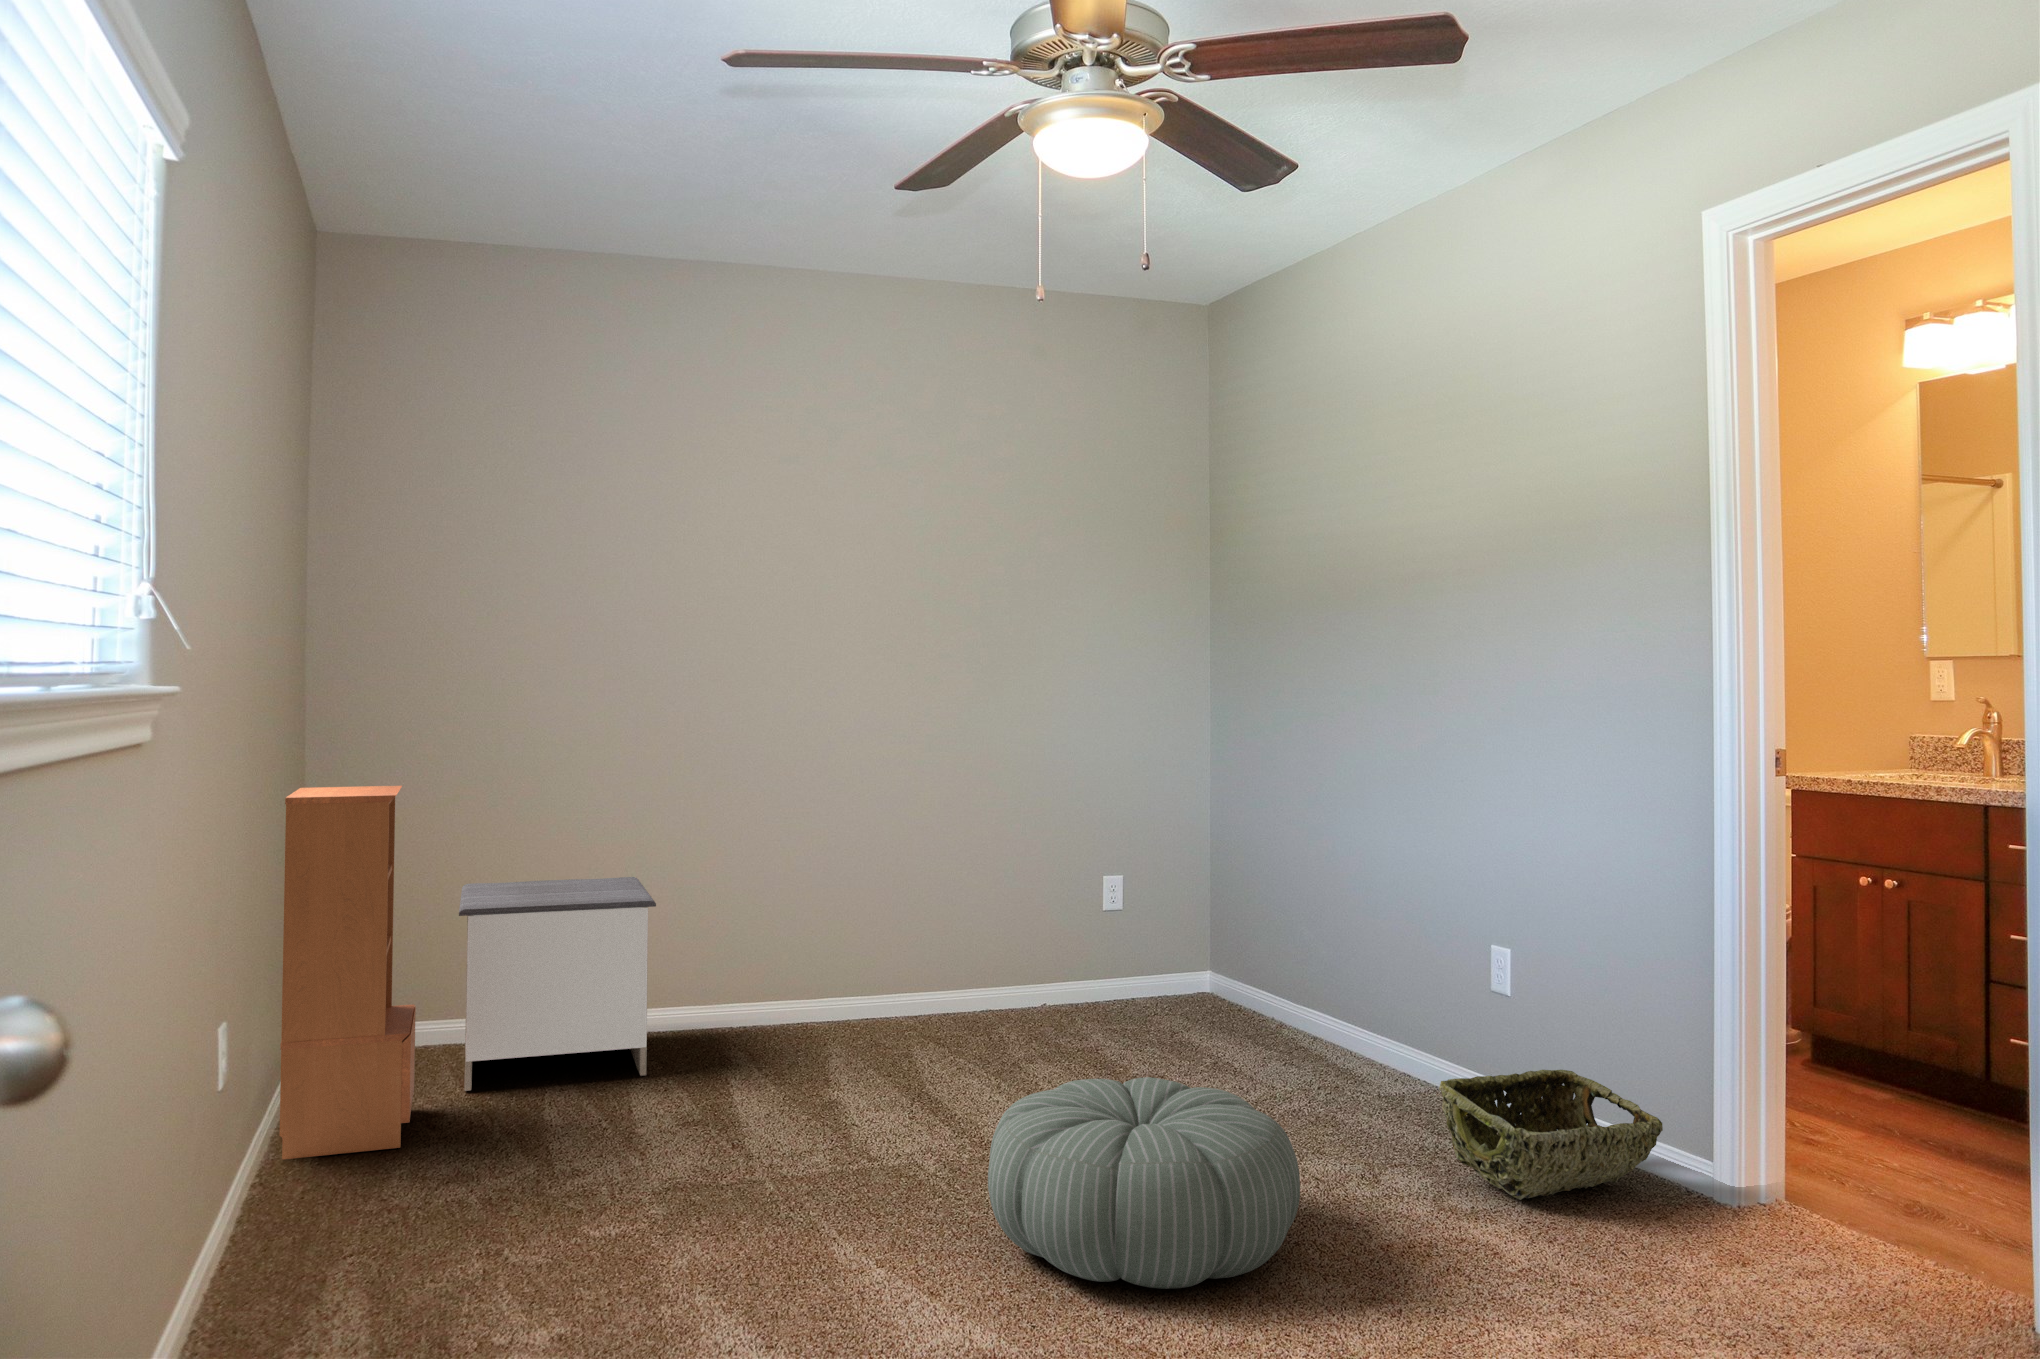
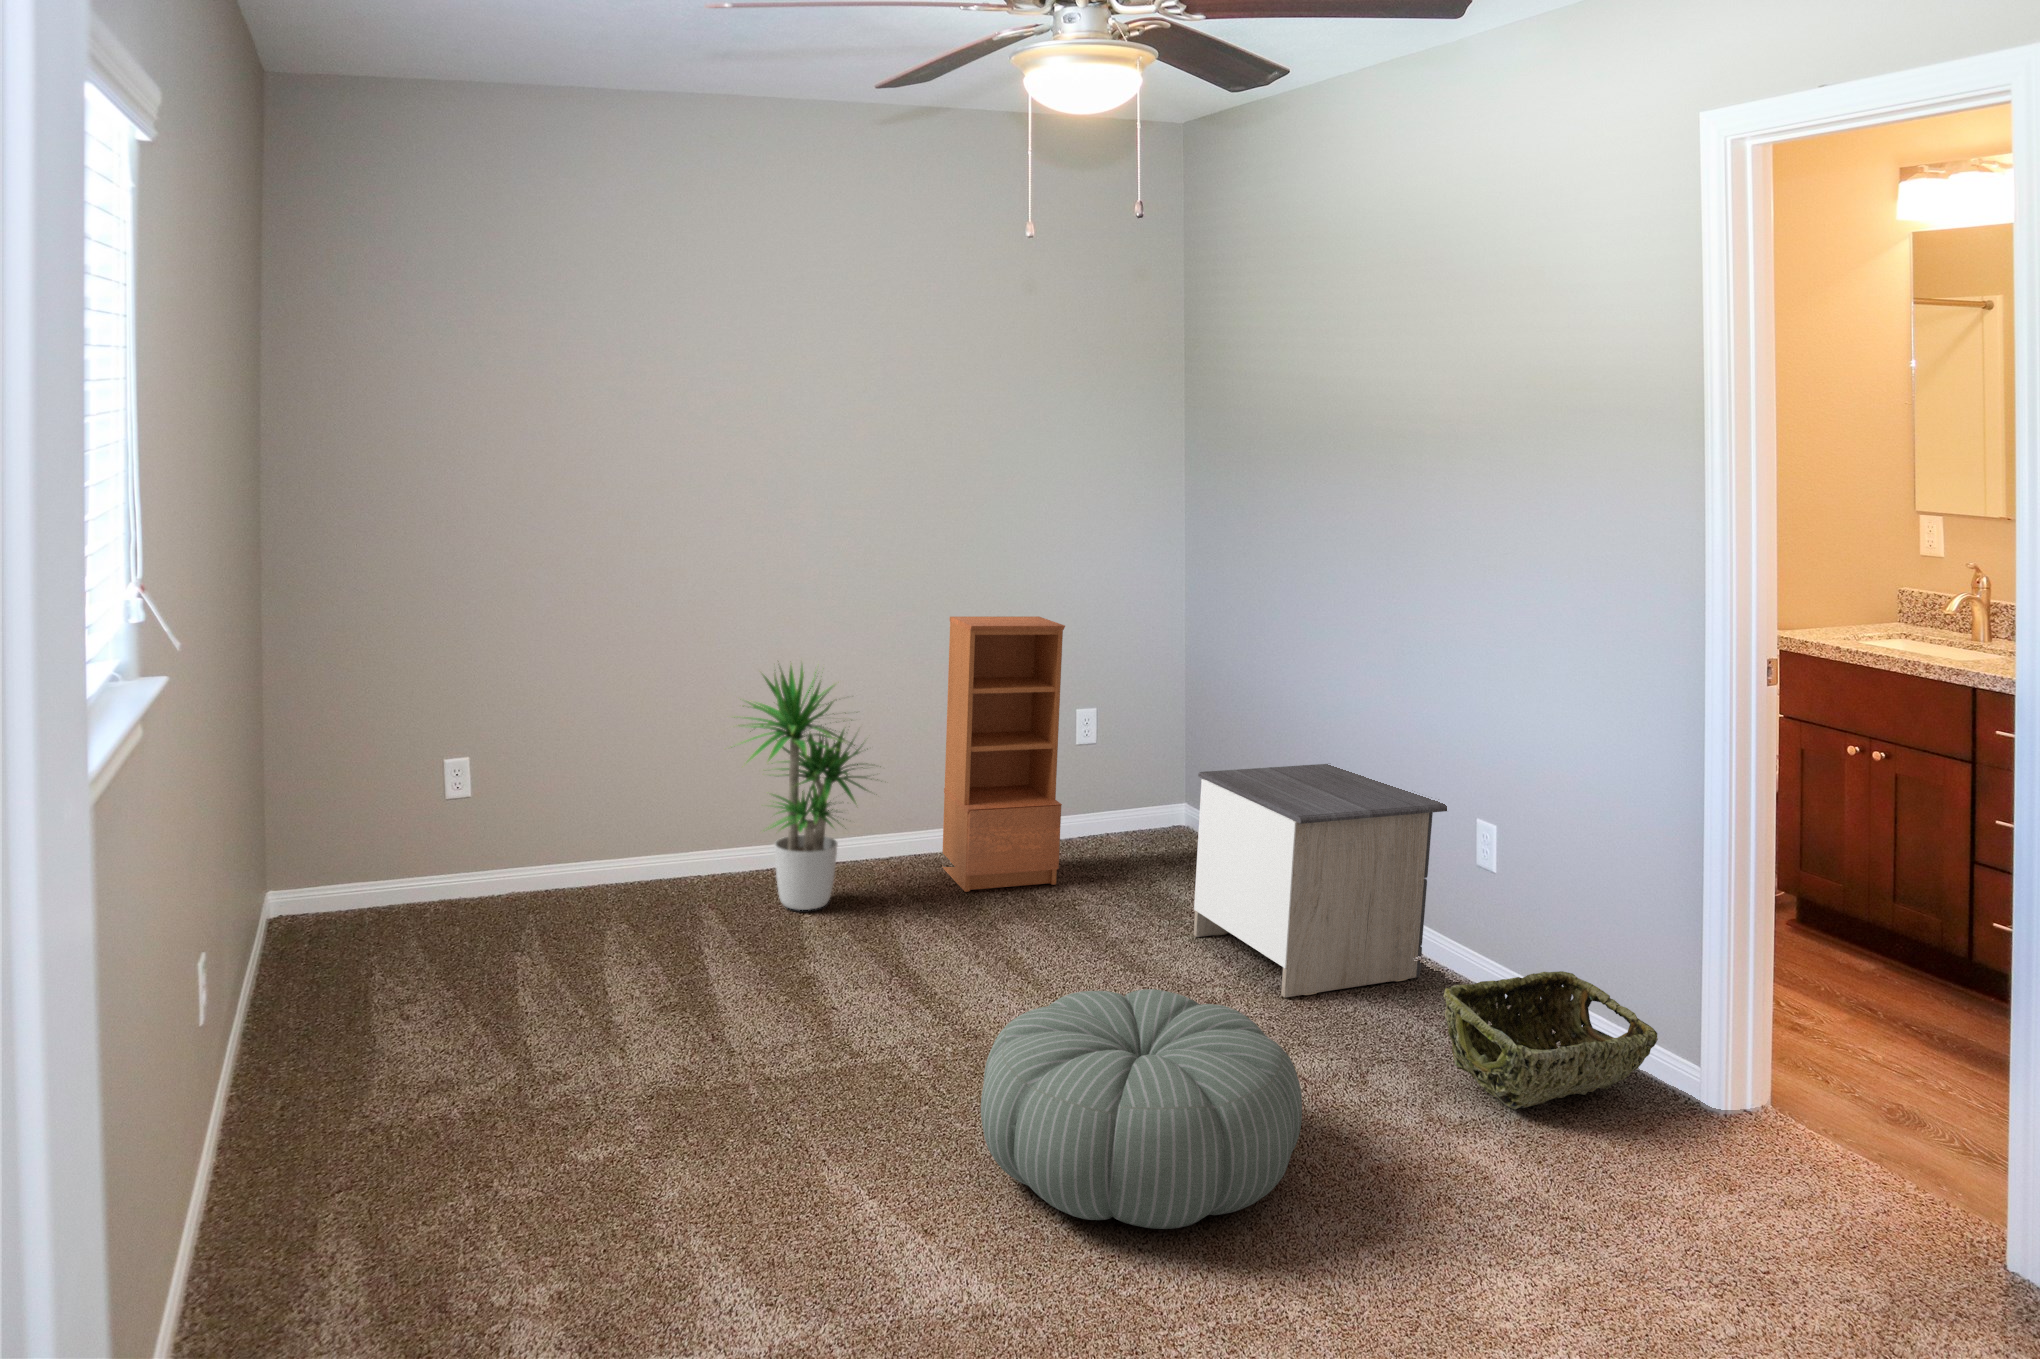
bookcase: present [279,786,416,1159] -> present [943,616,1065,892]
potted plant: none [728,801,886,1046] -> present [731,665,881,910]
nightstand: present [459,877,656,1091] -> present [1194,764,1447,997]

